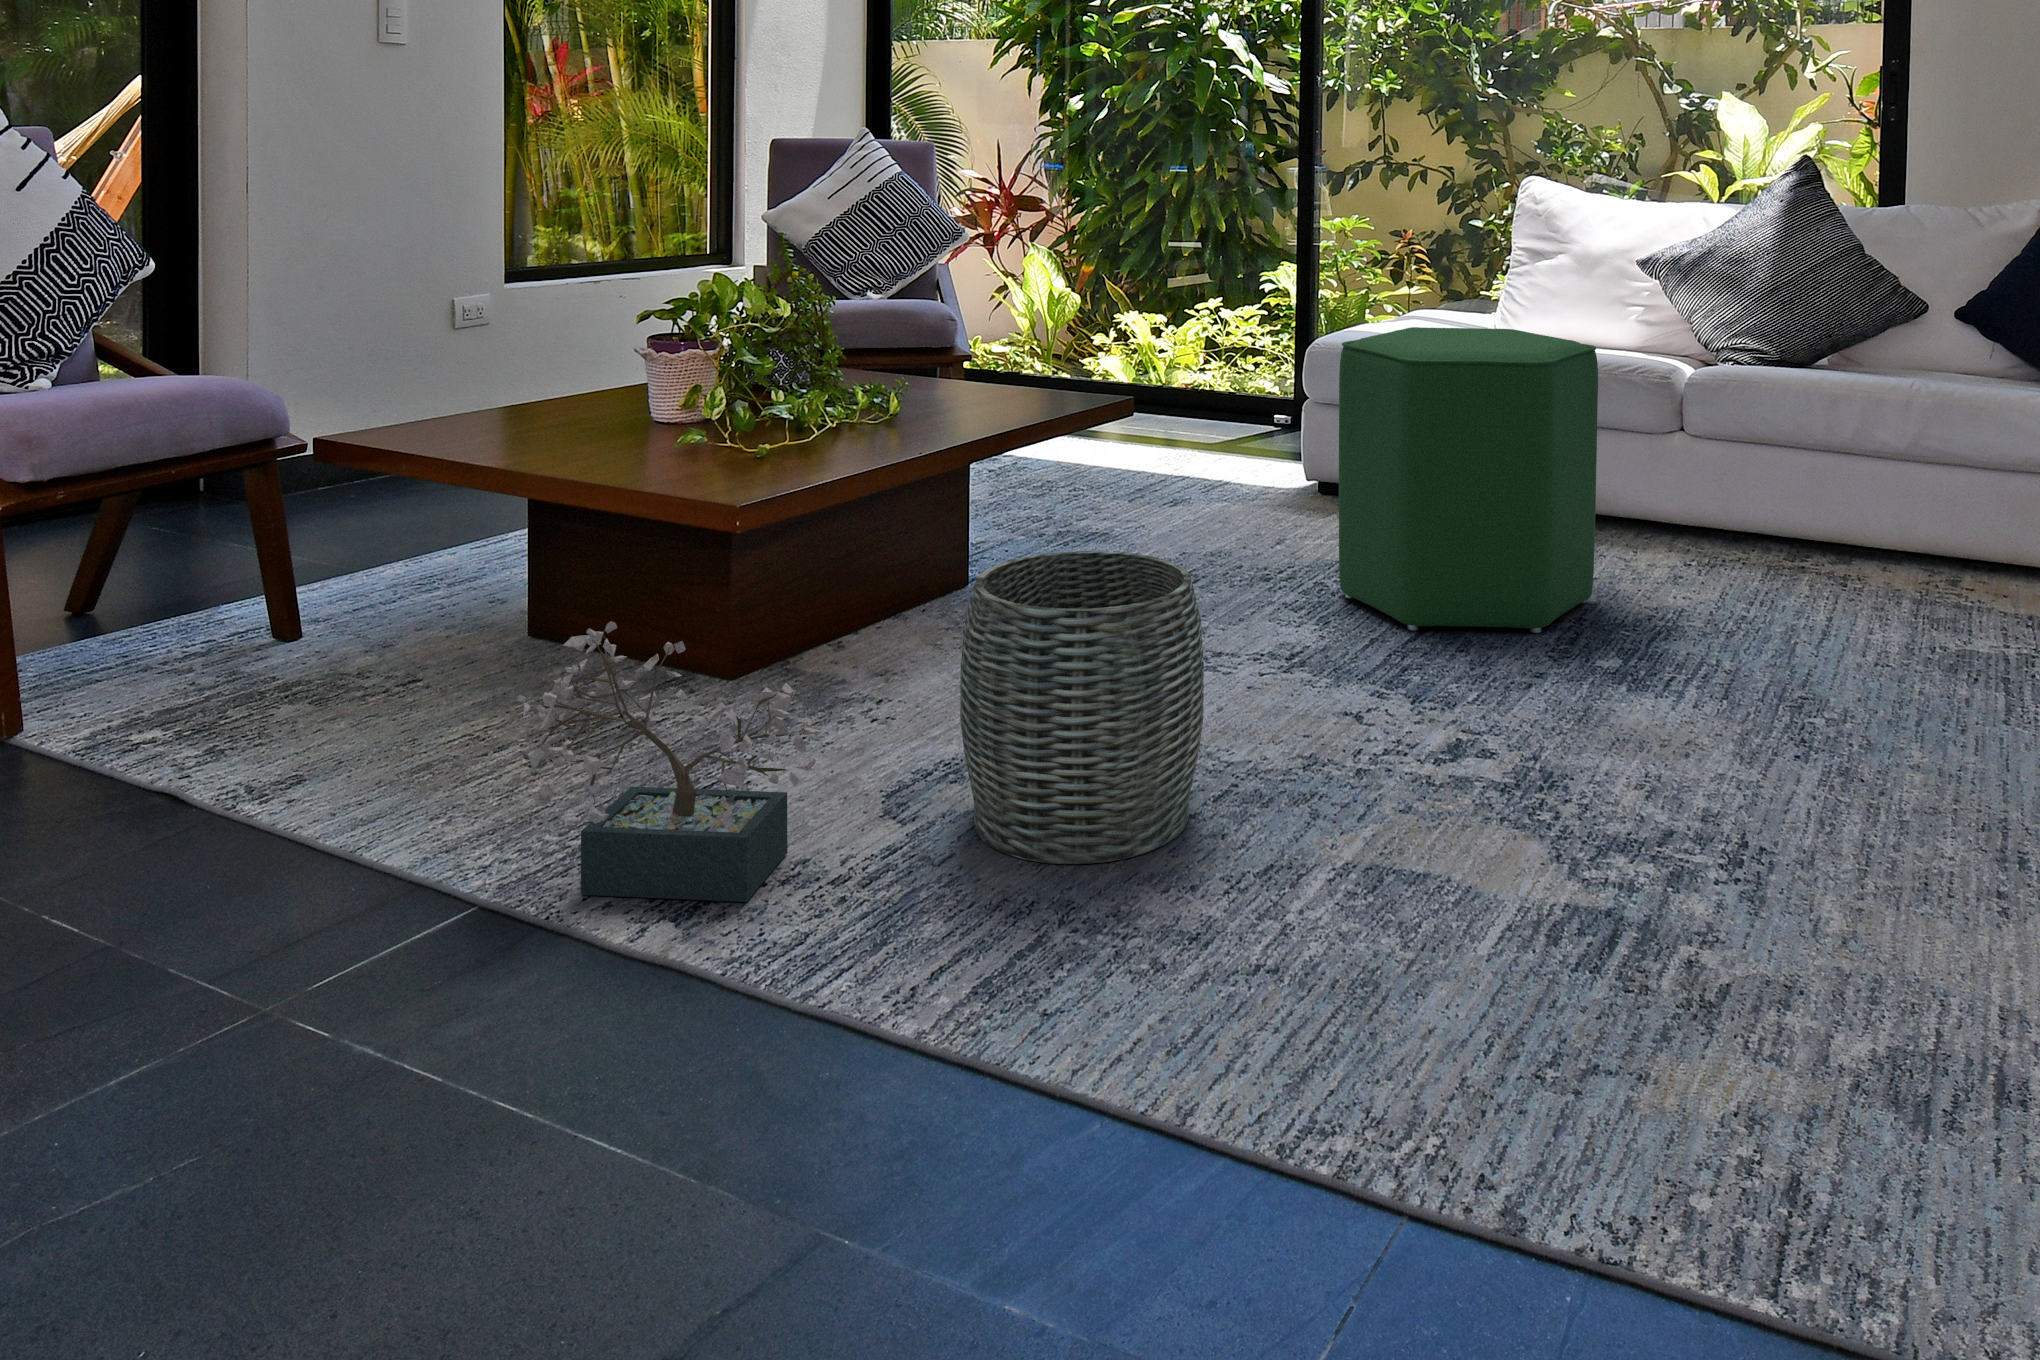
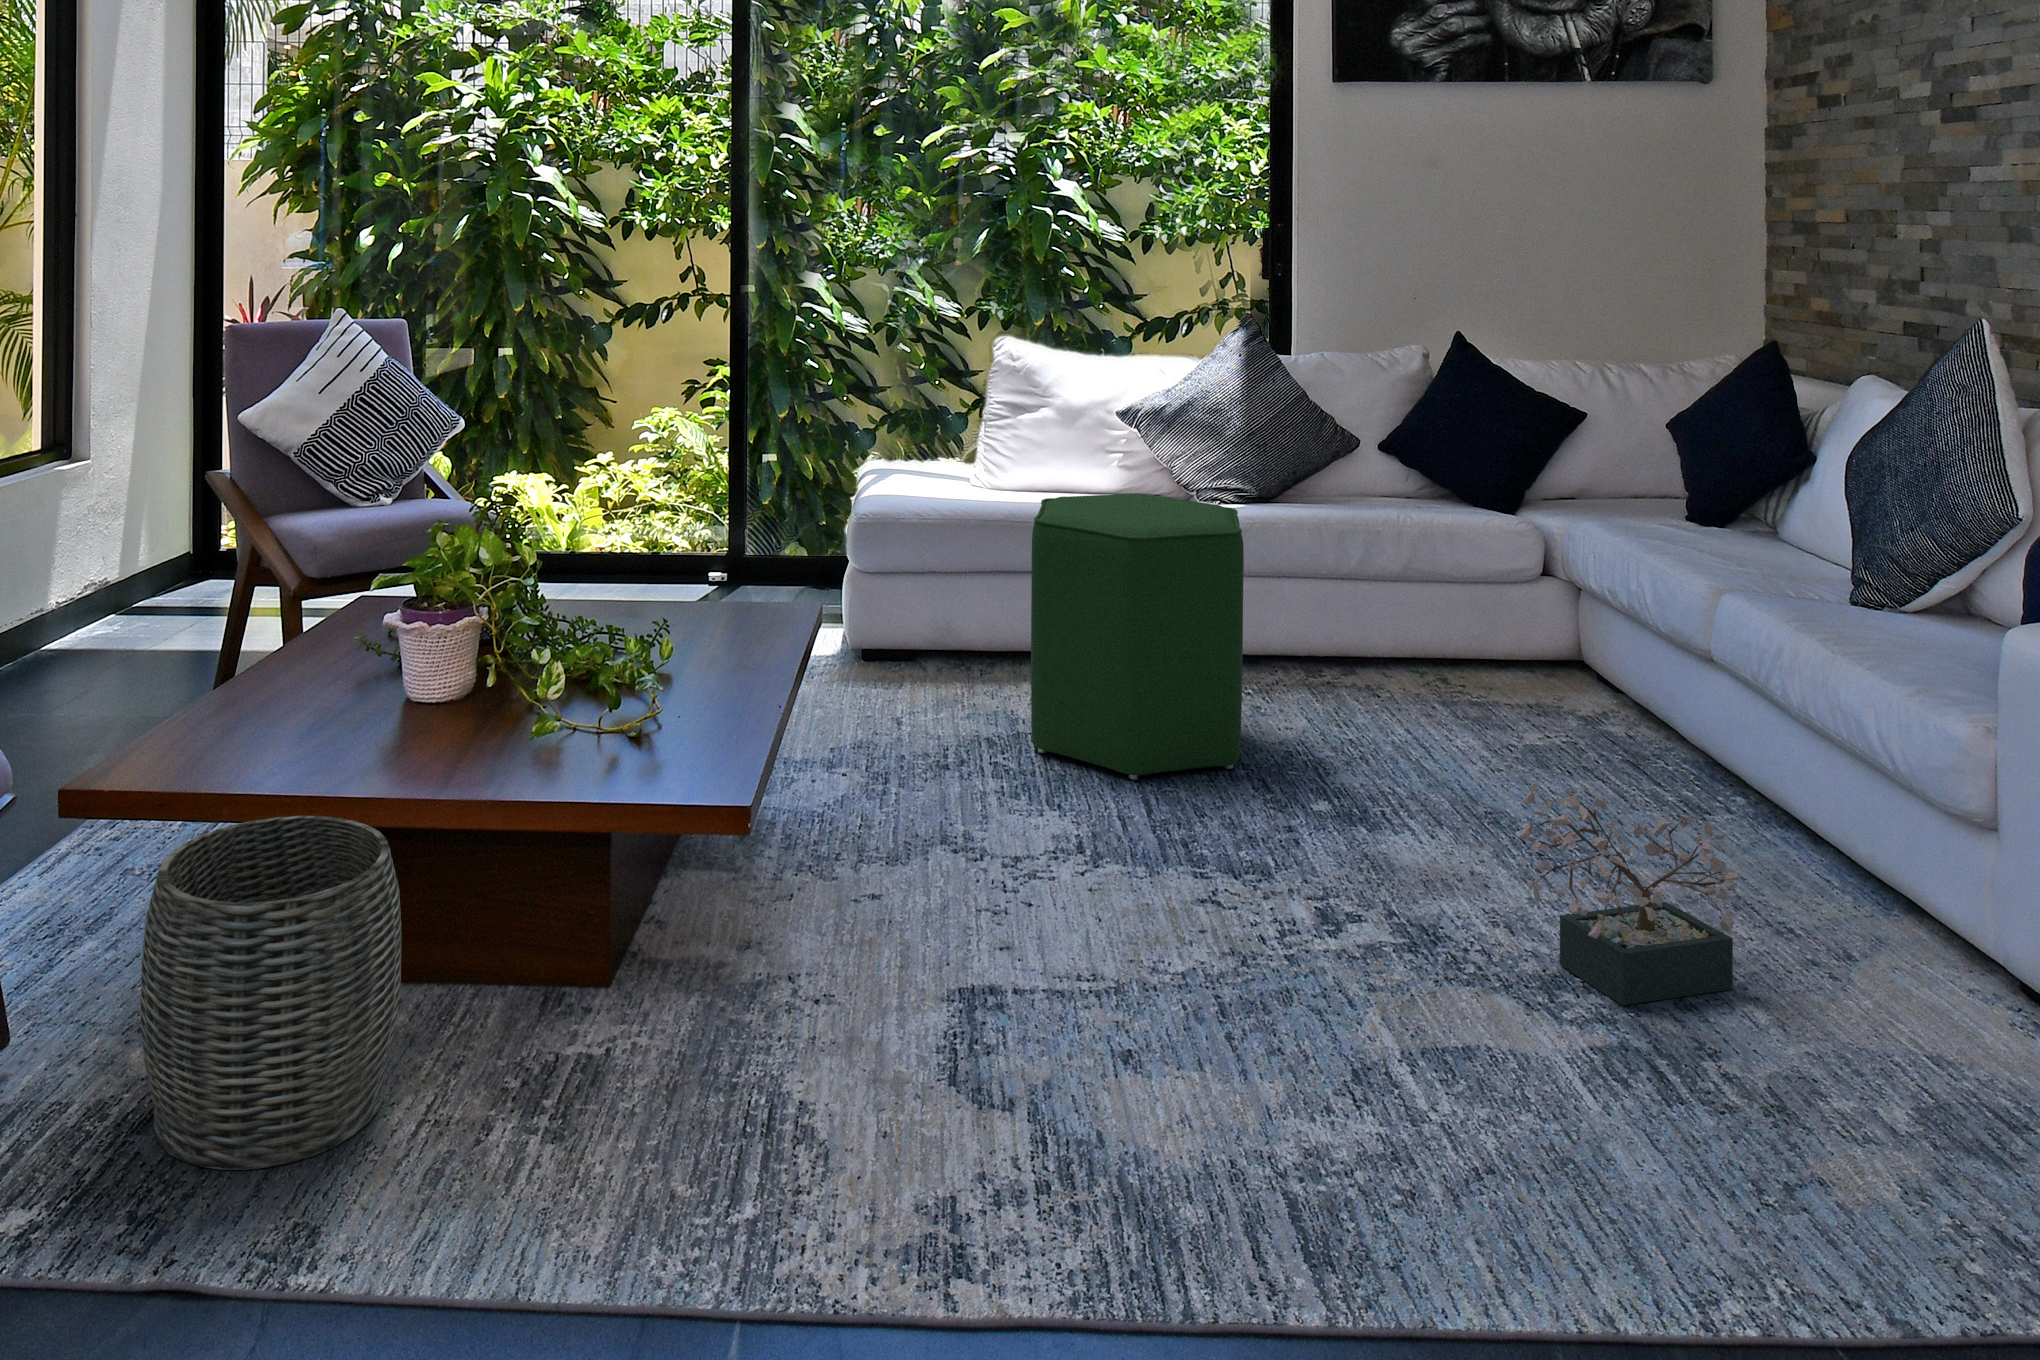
woven basket: present [960,551,1204,864] -> present [141,816,402,1170]
decorative plant: present [517,621,822,902] -> present [1517,783,1738,1005]

